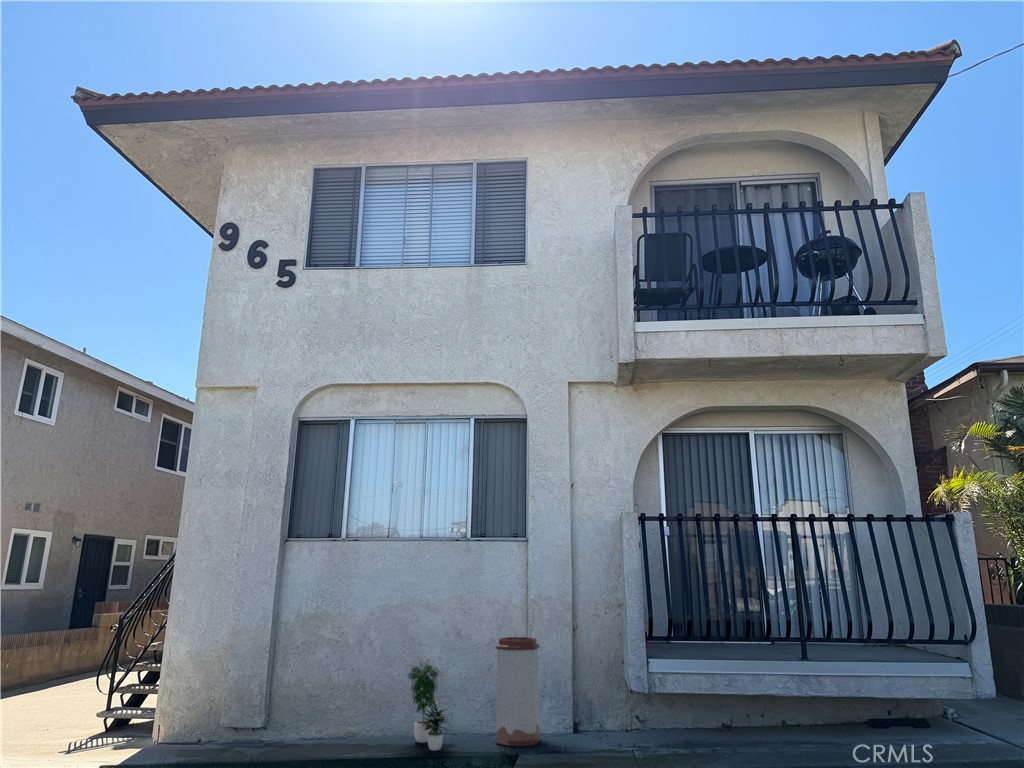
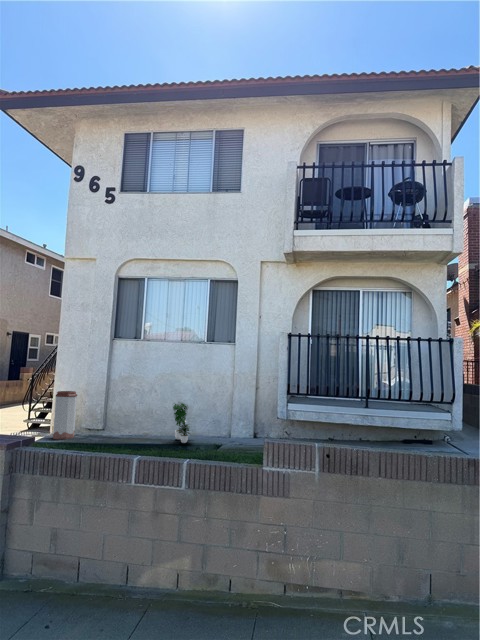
trash can: present [496,637,540,746] -> present [53,391,77,439]

